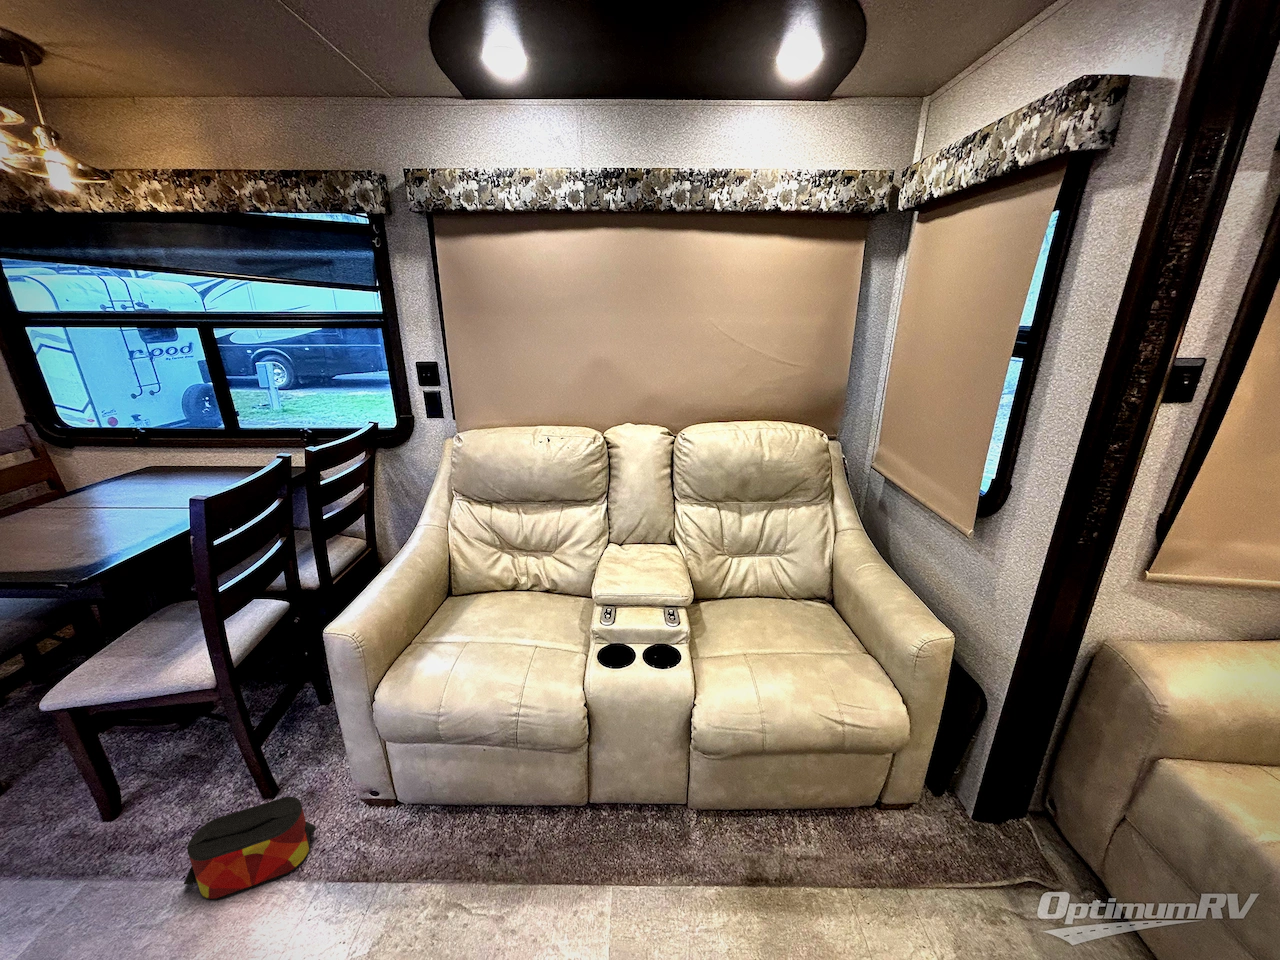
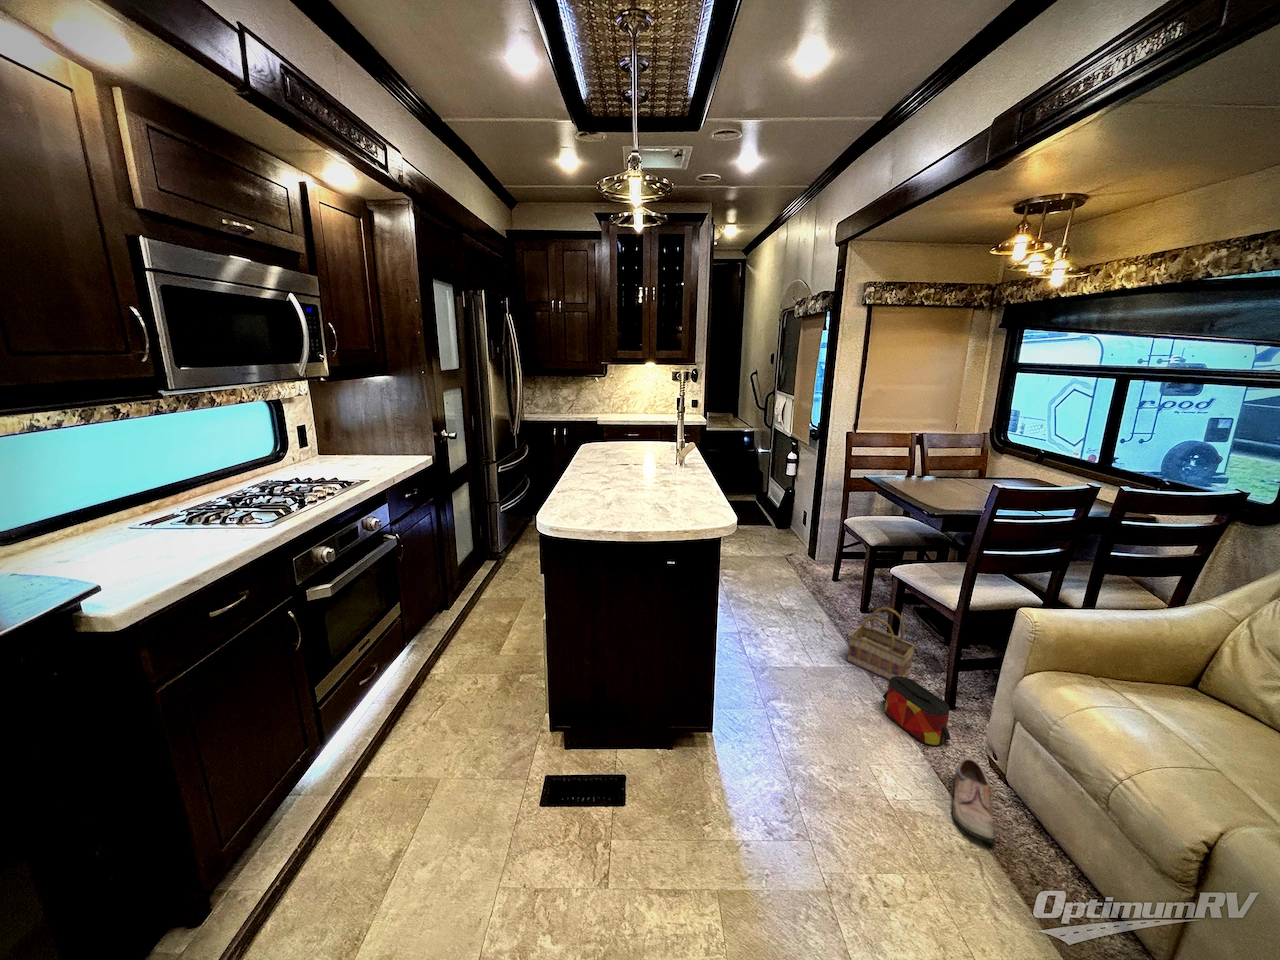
basket: none [29,751,184,907] -> present [847,607,915,679]
shoe: none [358,819,450,903] -> present [952,758,996,843]

